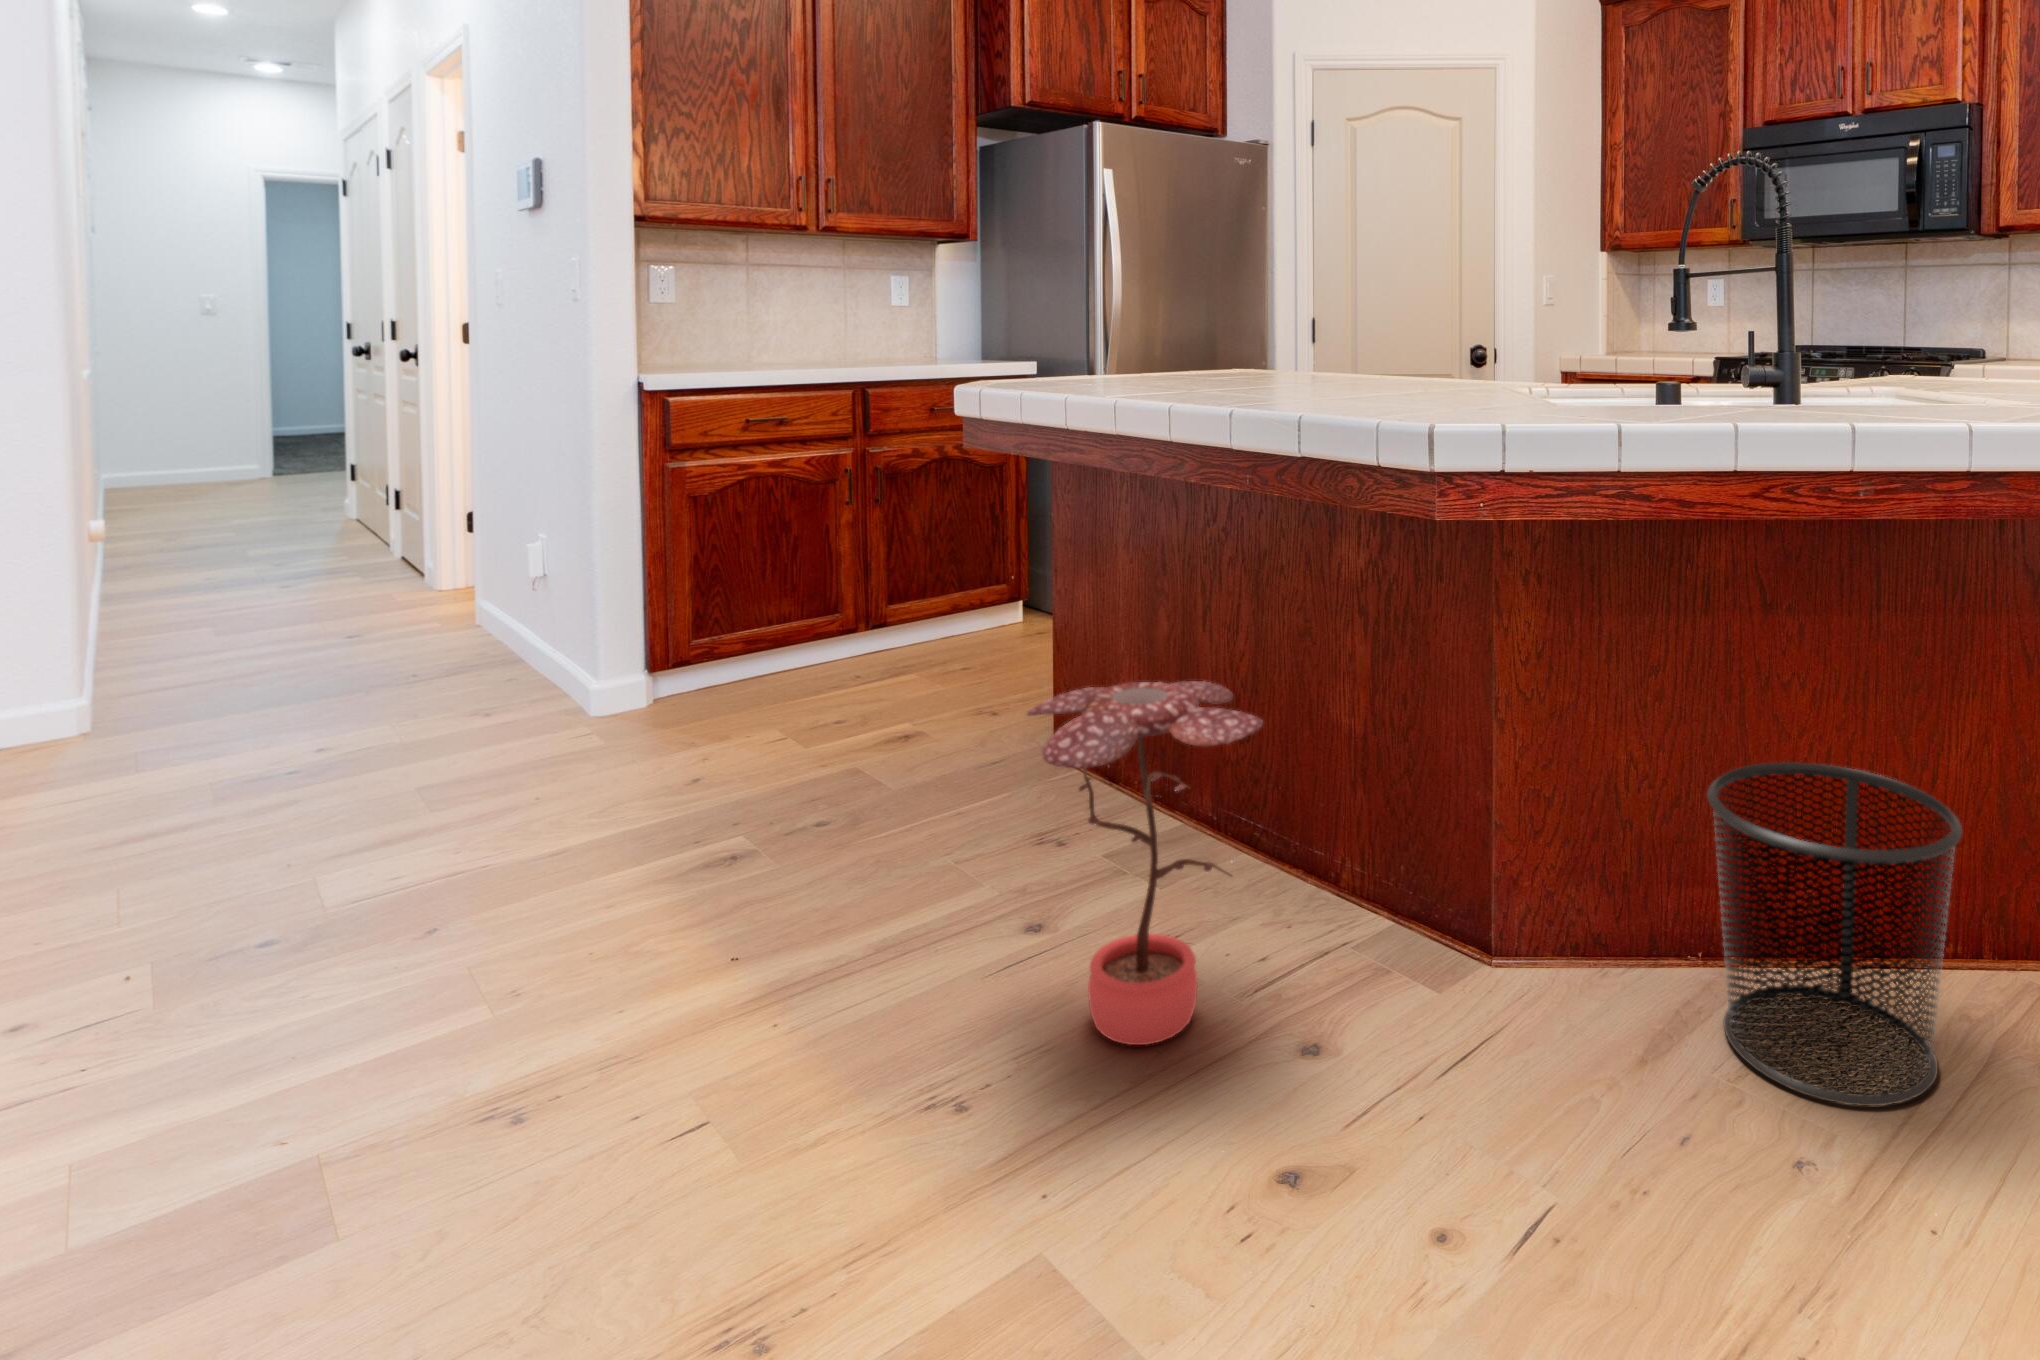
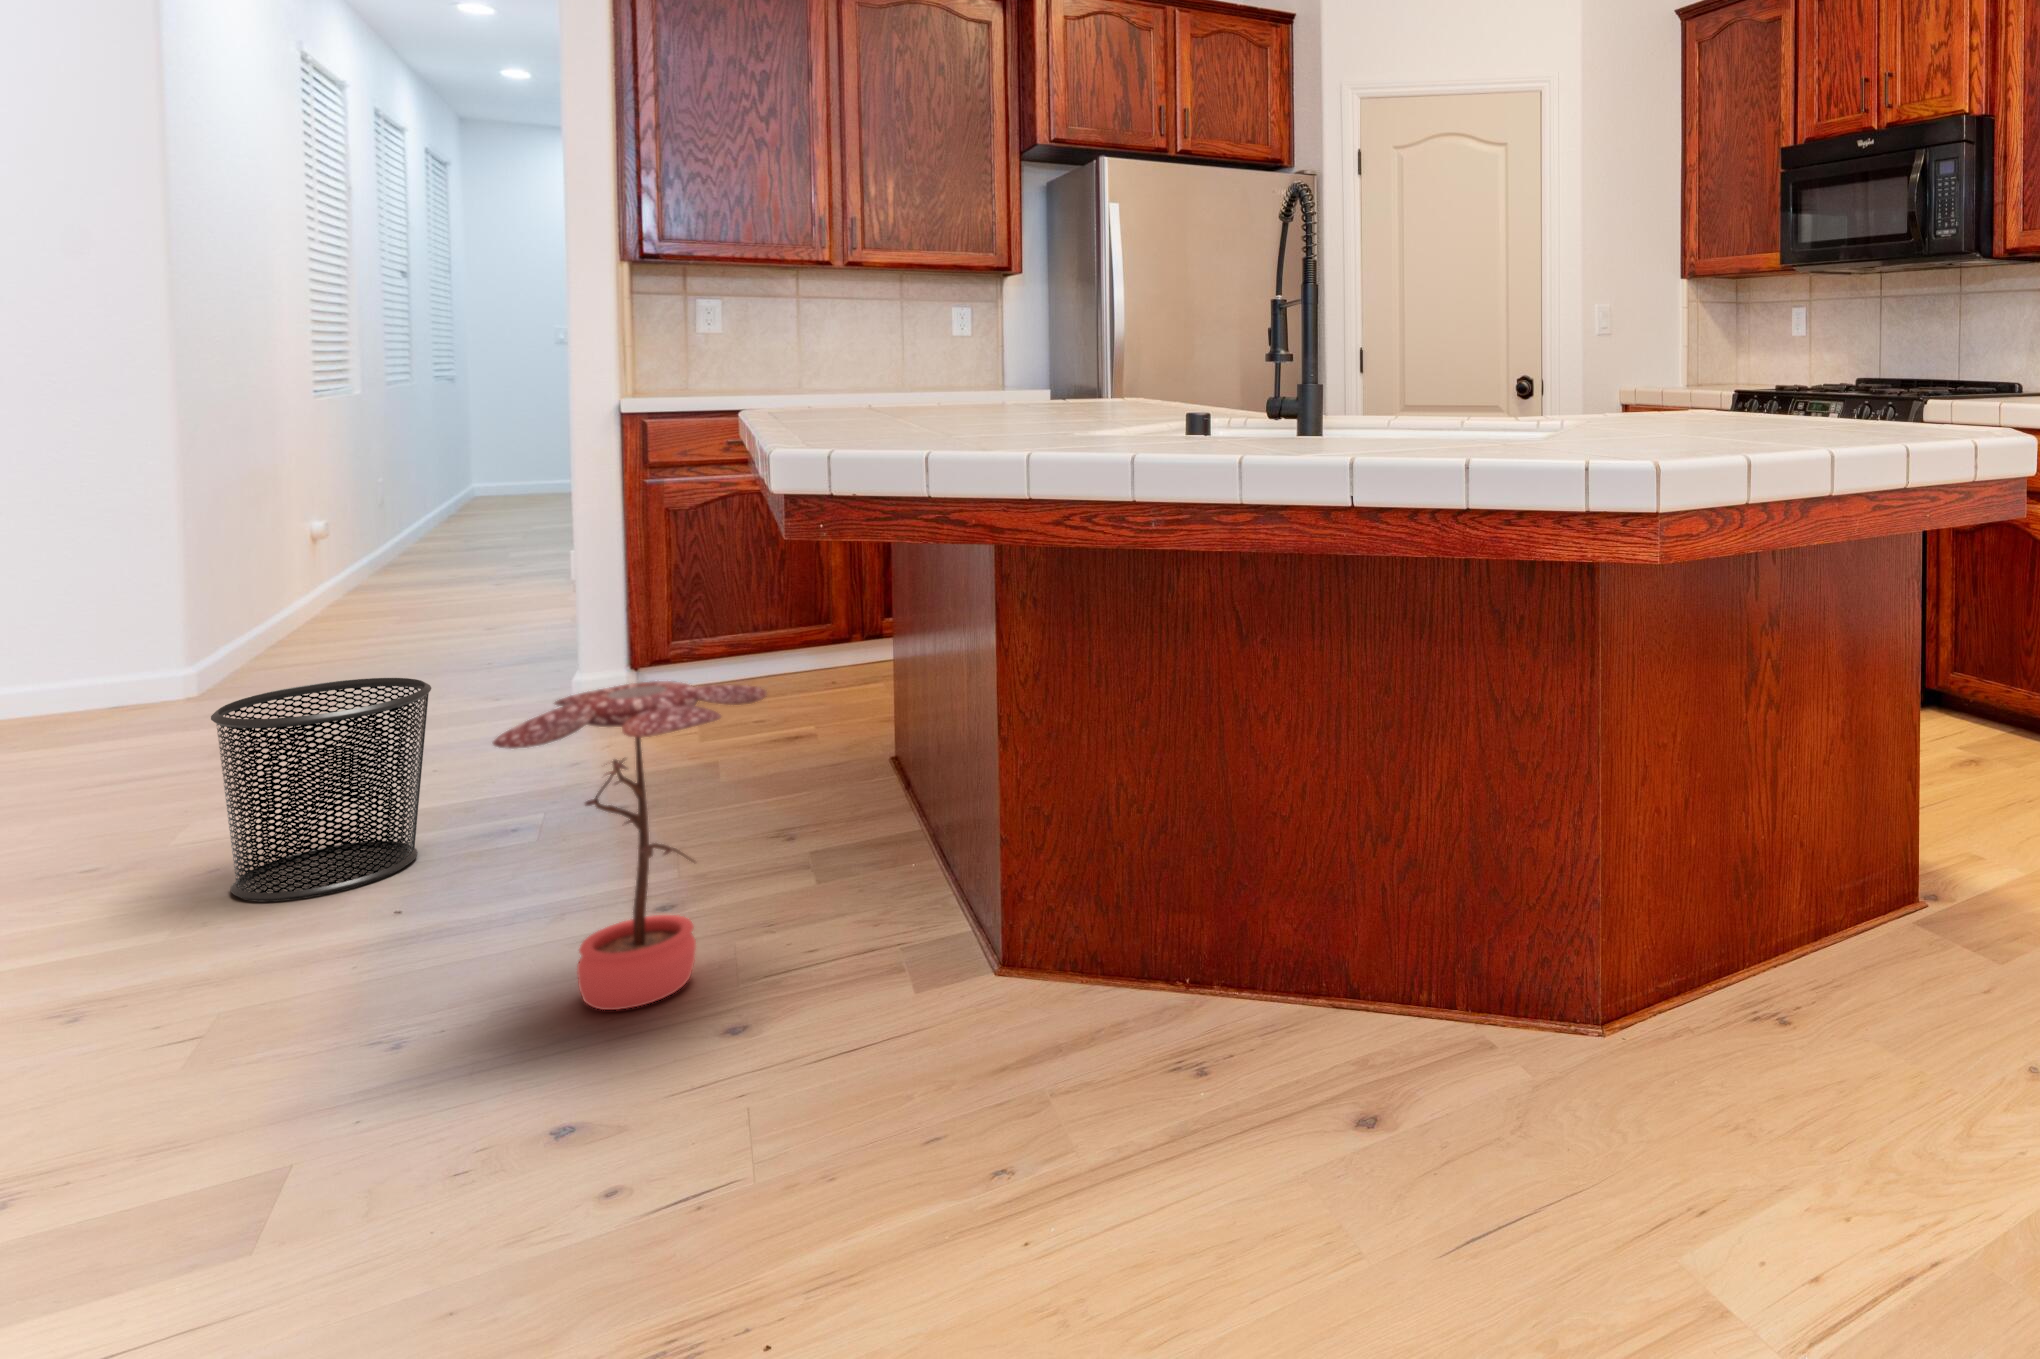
waste bin: present [1708,762,1962,1106] -> present [211,678,431,901]

